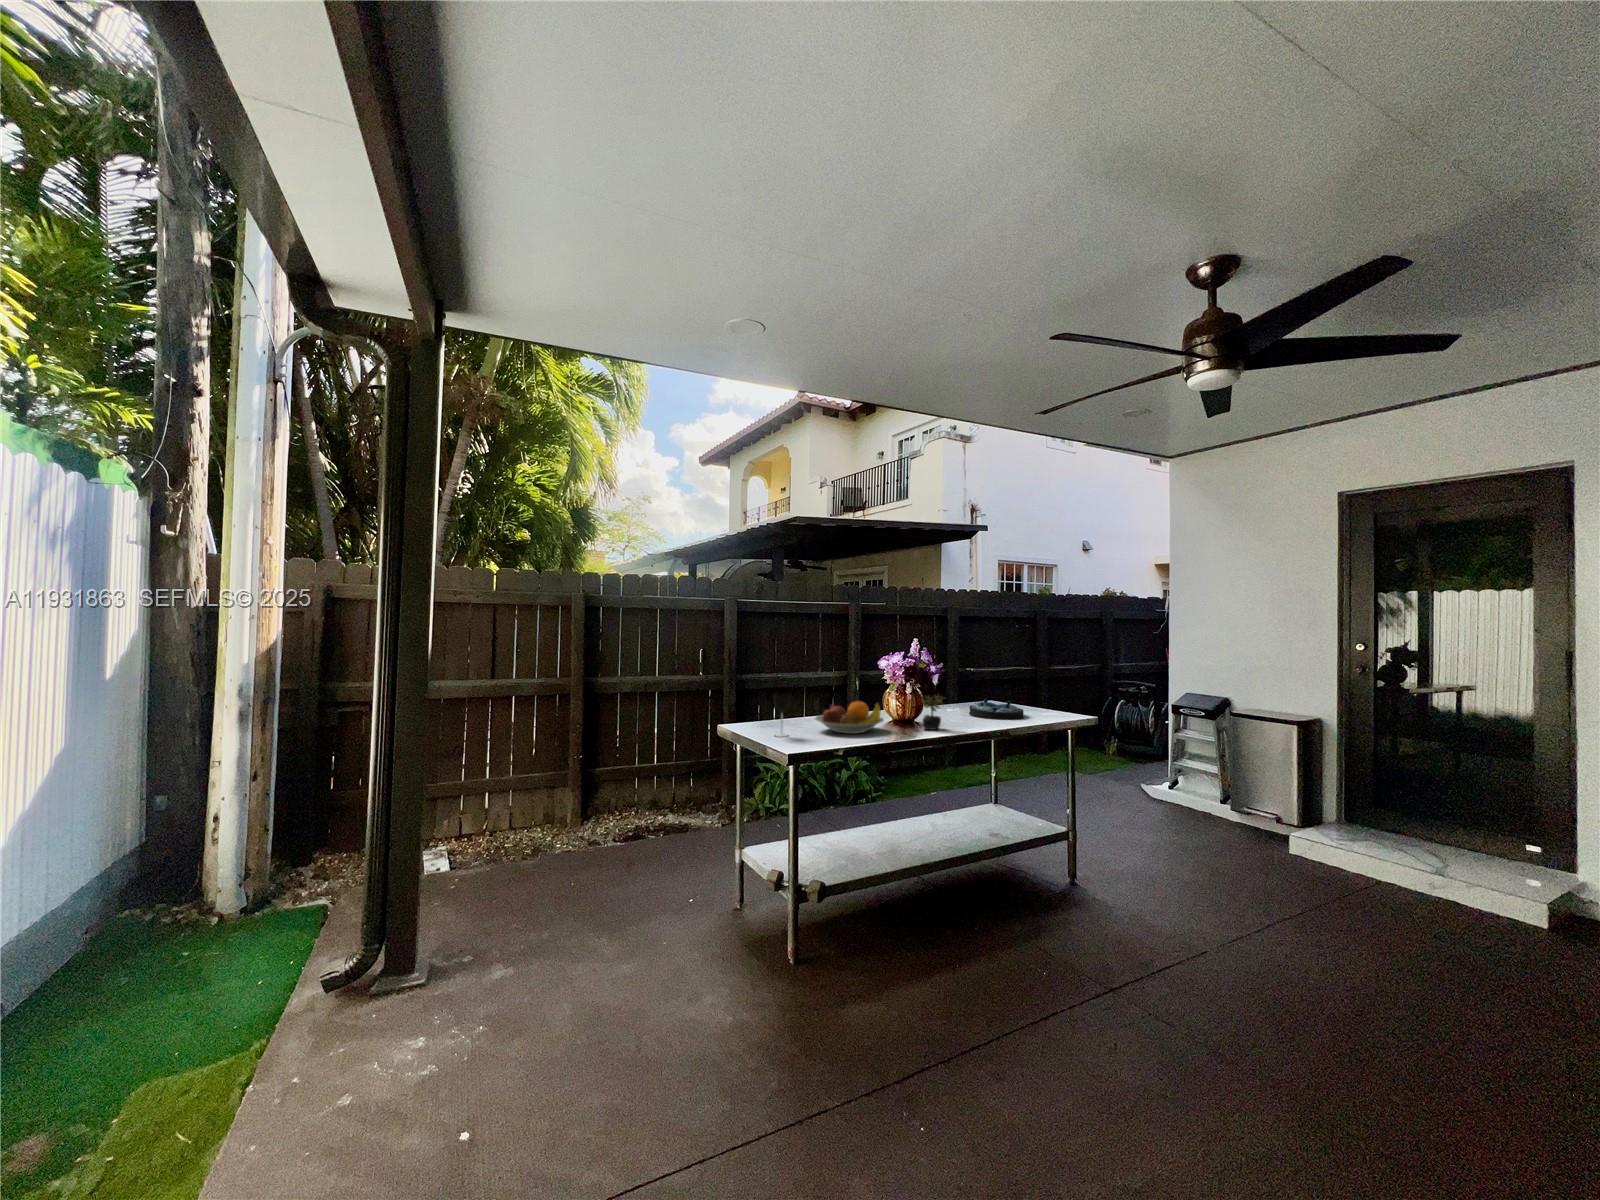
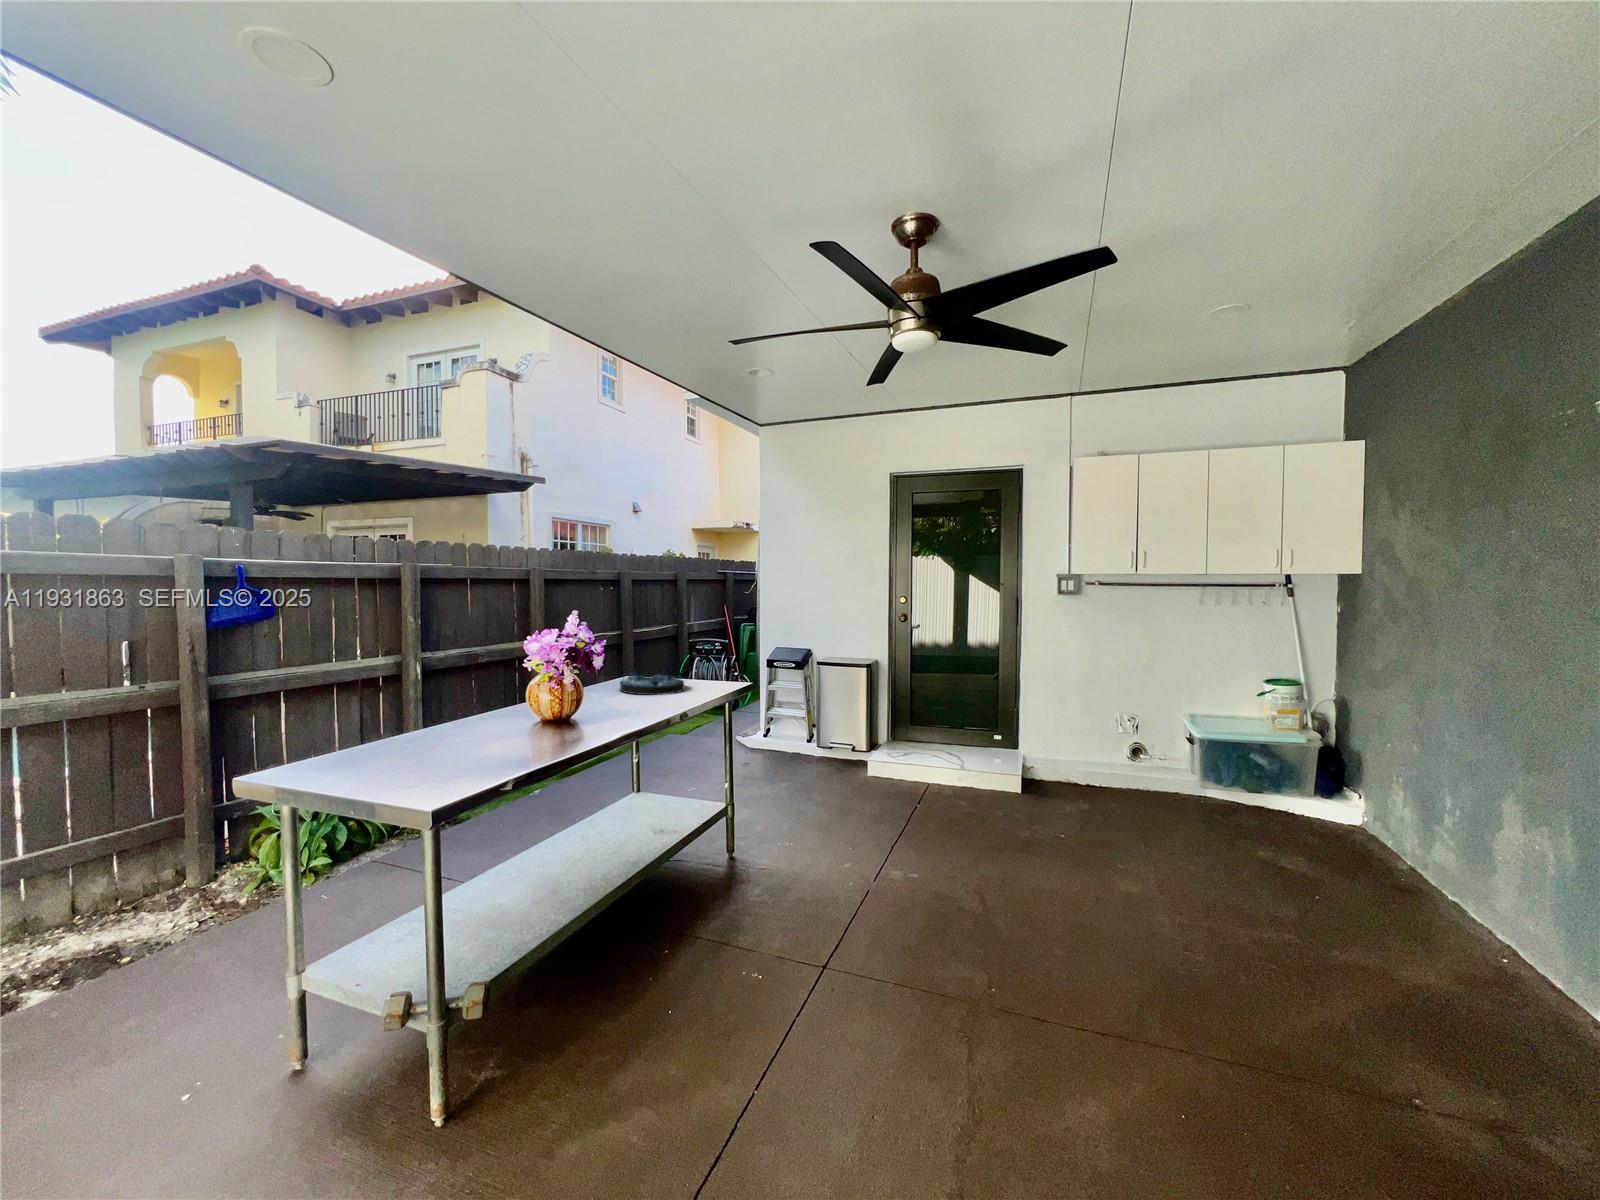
wine glass: present [774,693,790,737] -> none [365,702,399,777]
succulent plant: present [923,696,943,730] -> none [592,673,622,723]
fruit bowl: present [815,701,884,734] -> none [435,696,549,749]

